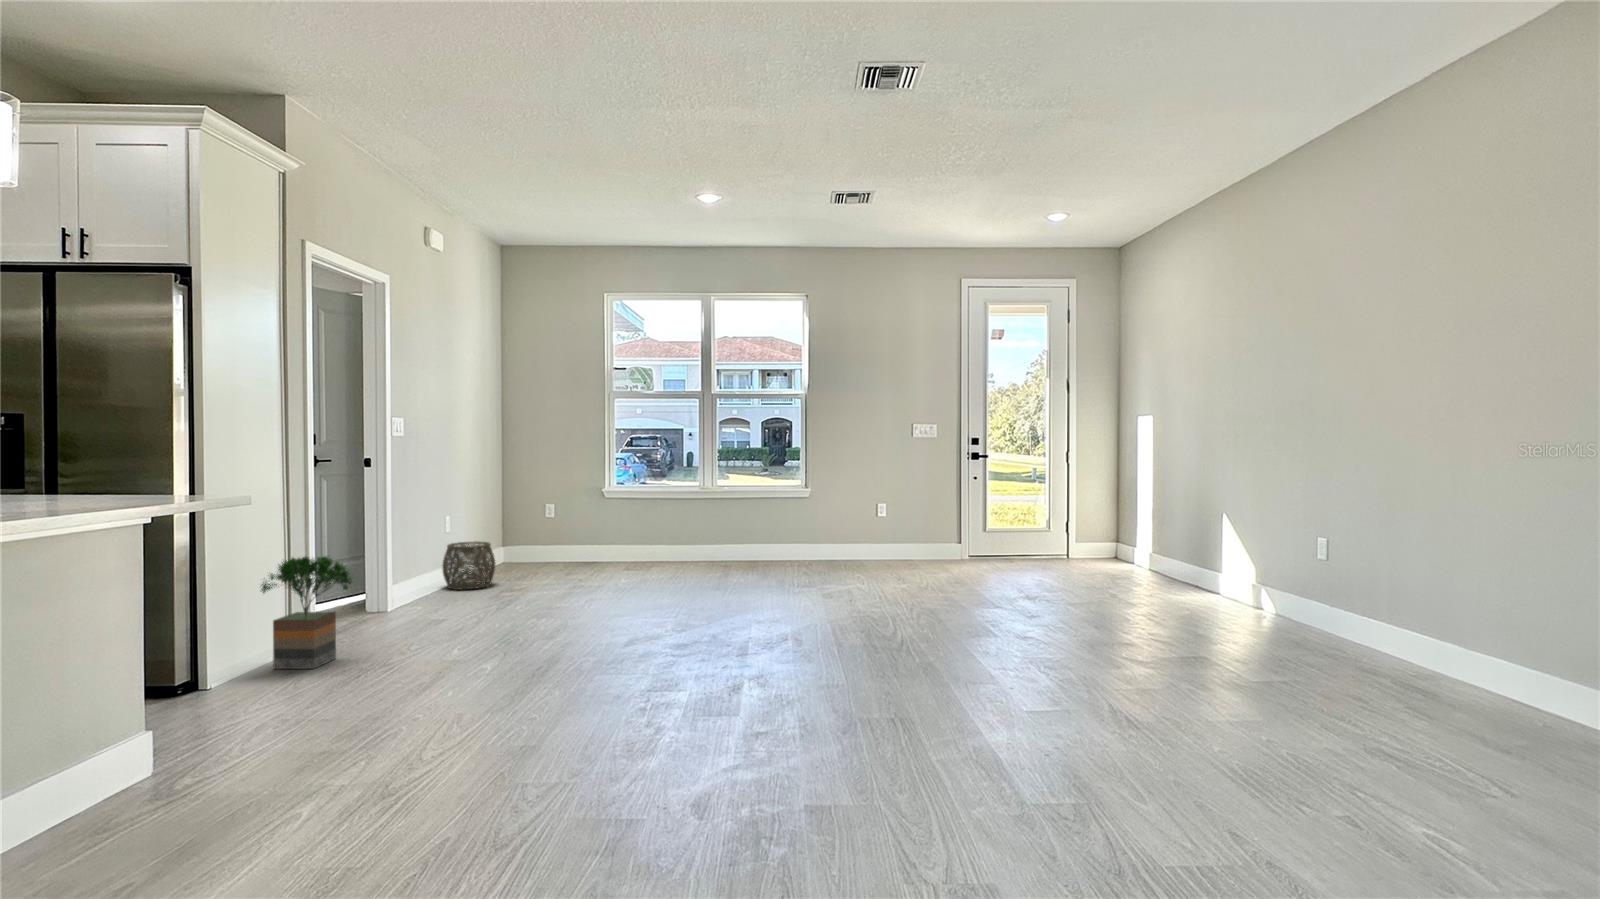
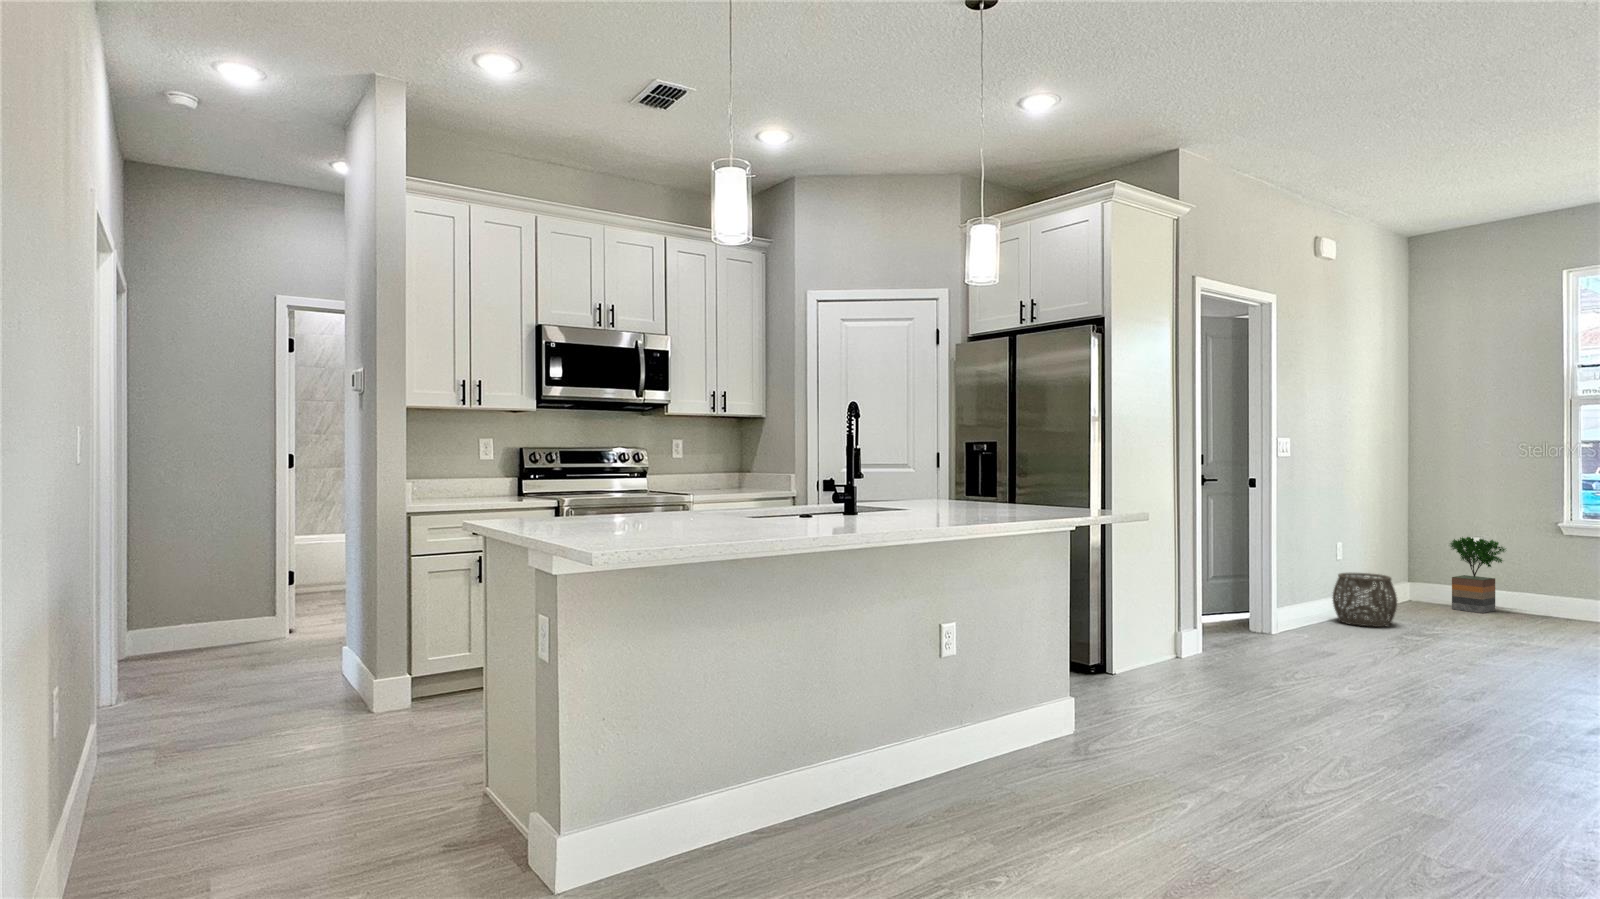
potted tree: present [261,556,353,669] -> present [1450,537,1506,613]

